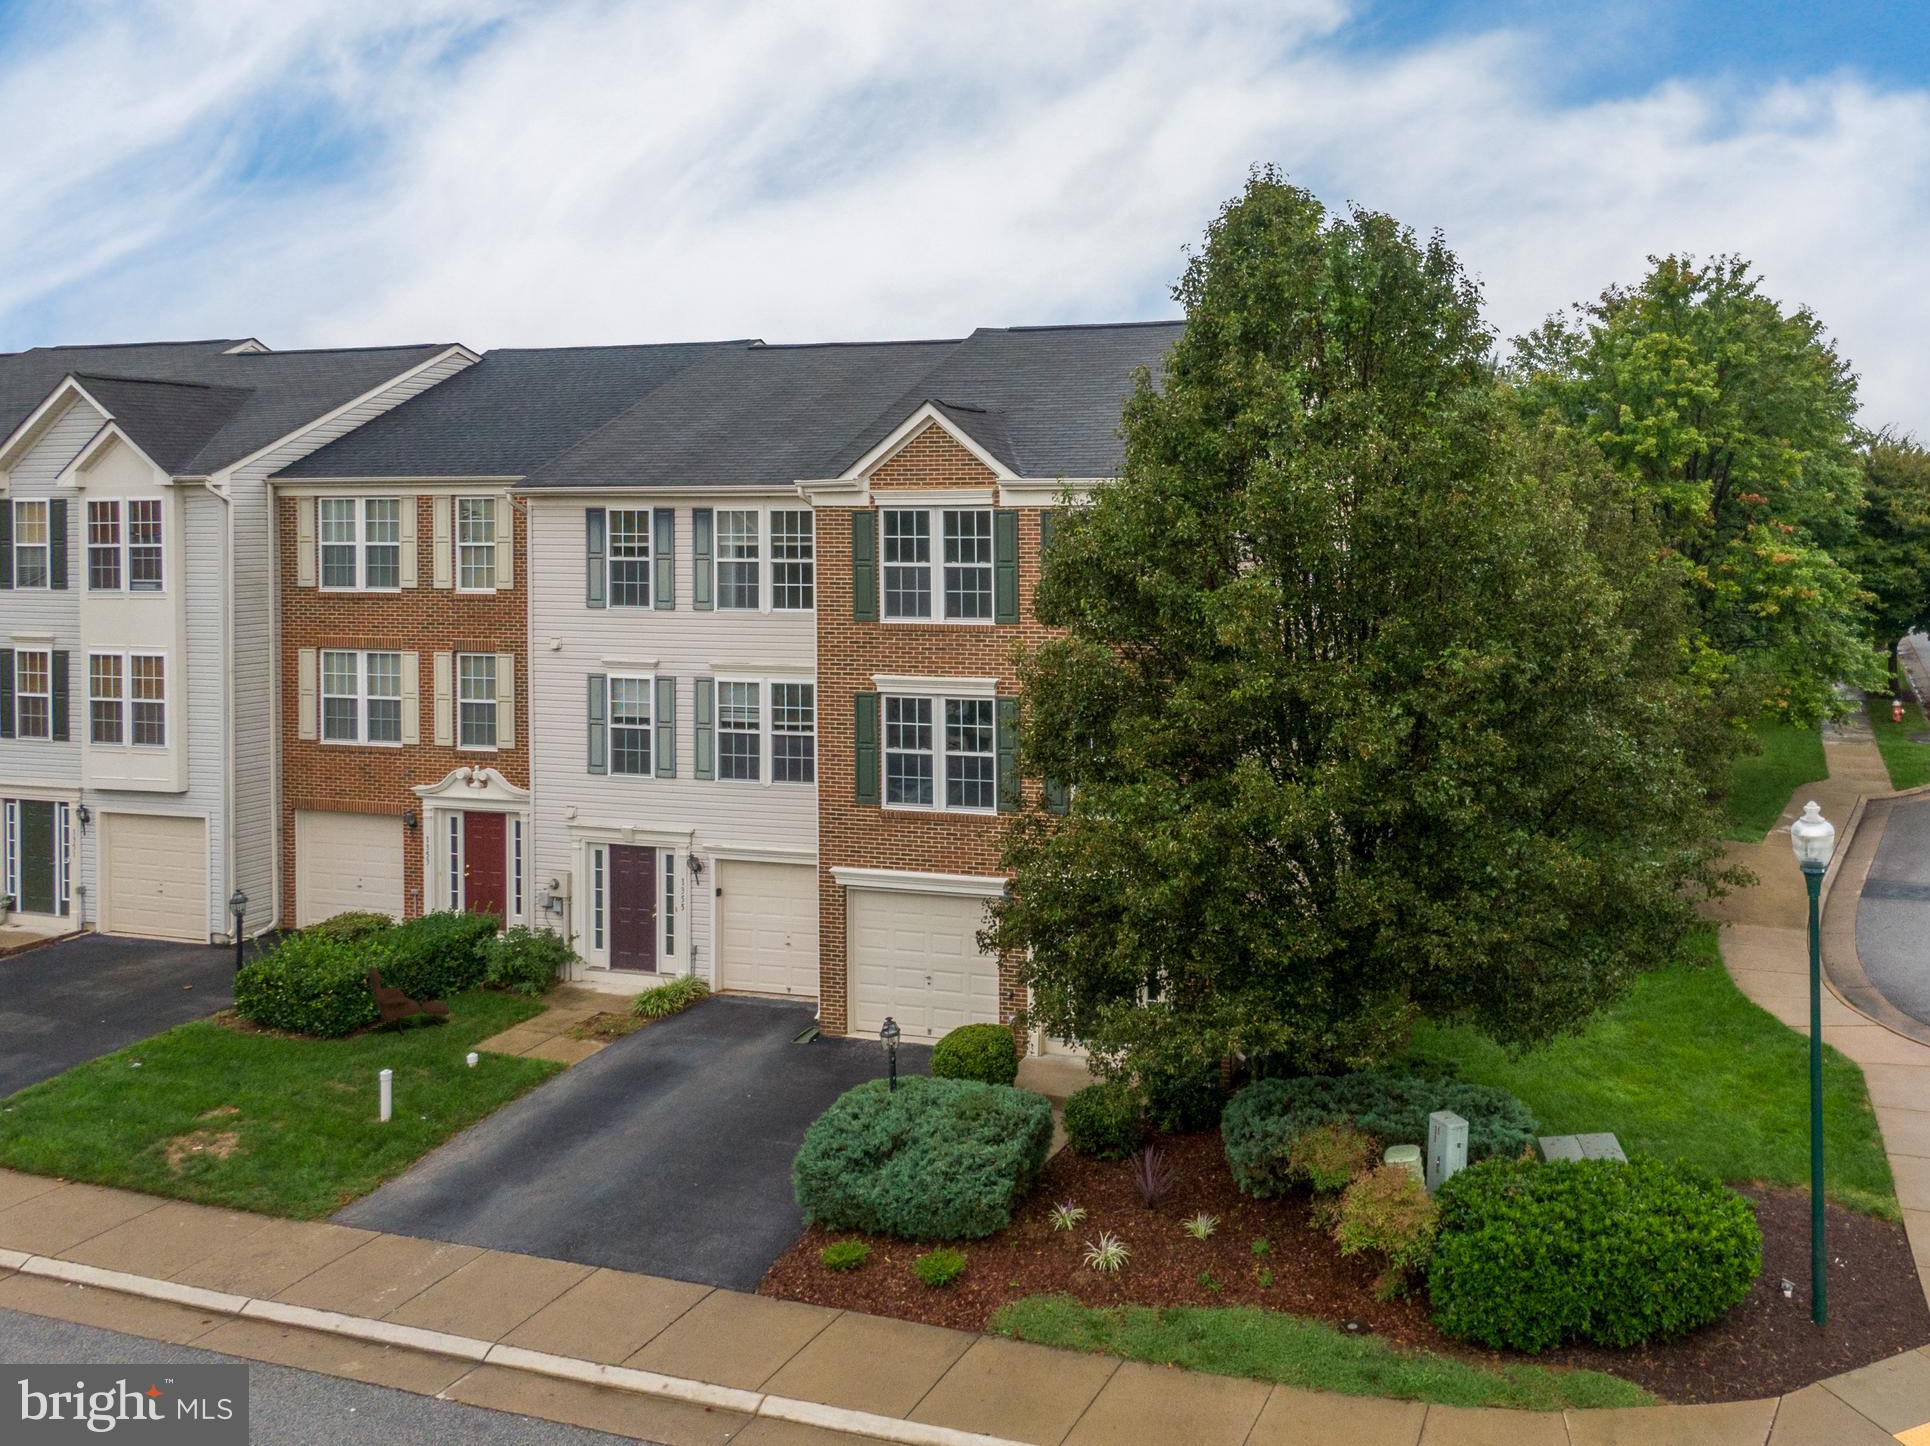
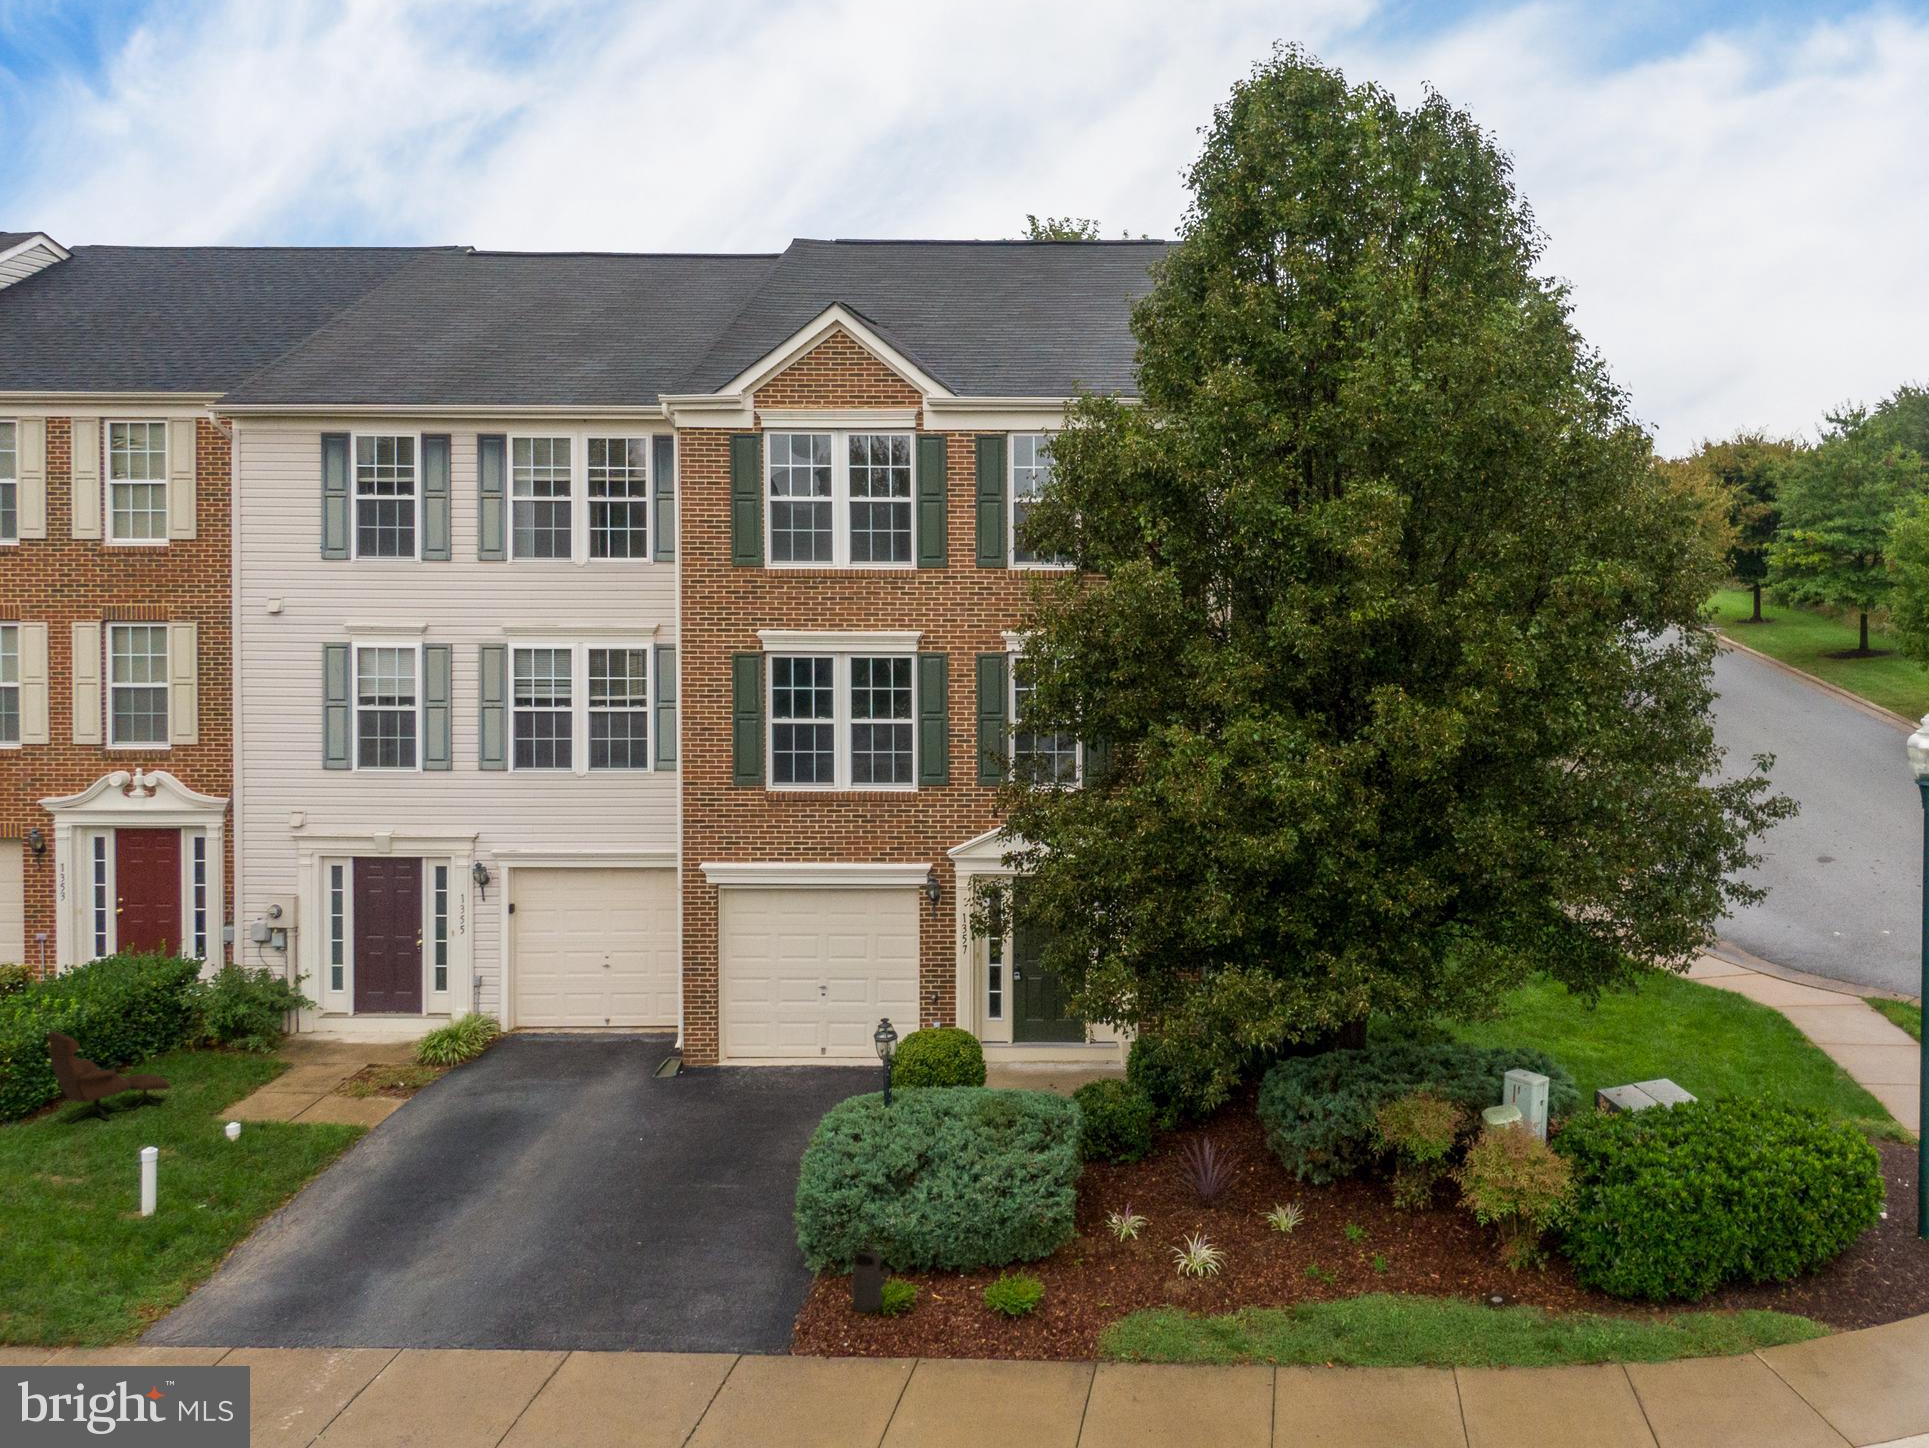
watering can: none [747,1207,805,1263] -> present [847,1243,891,1312]

